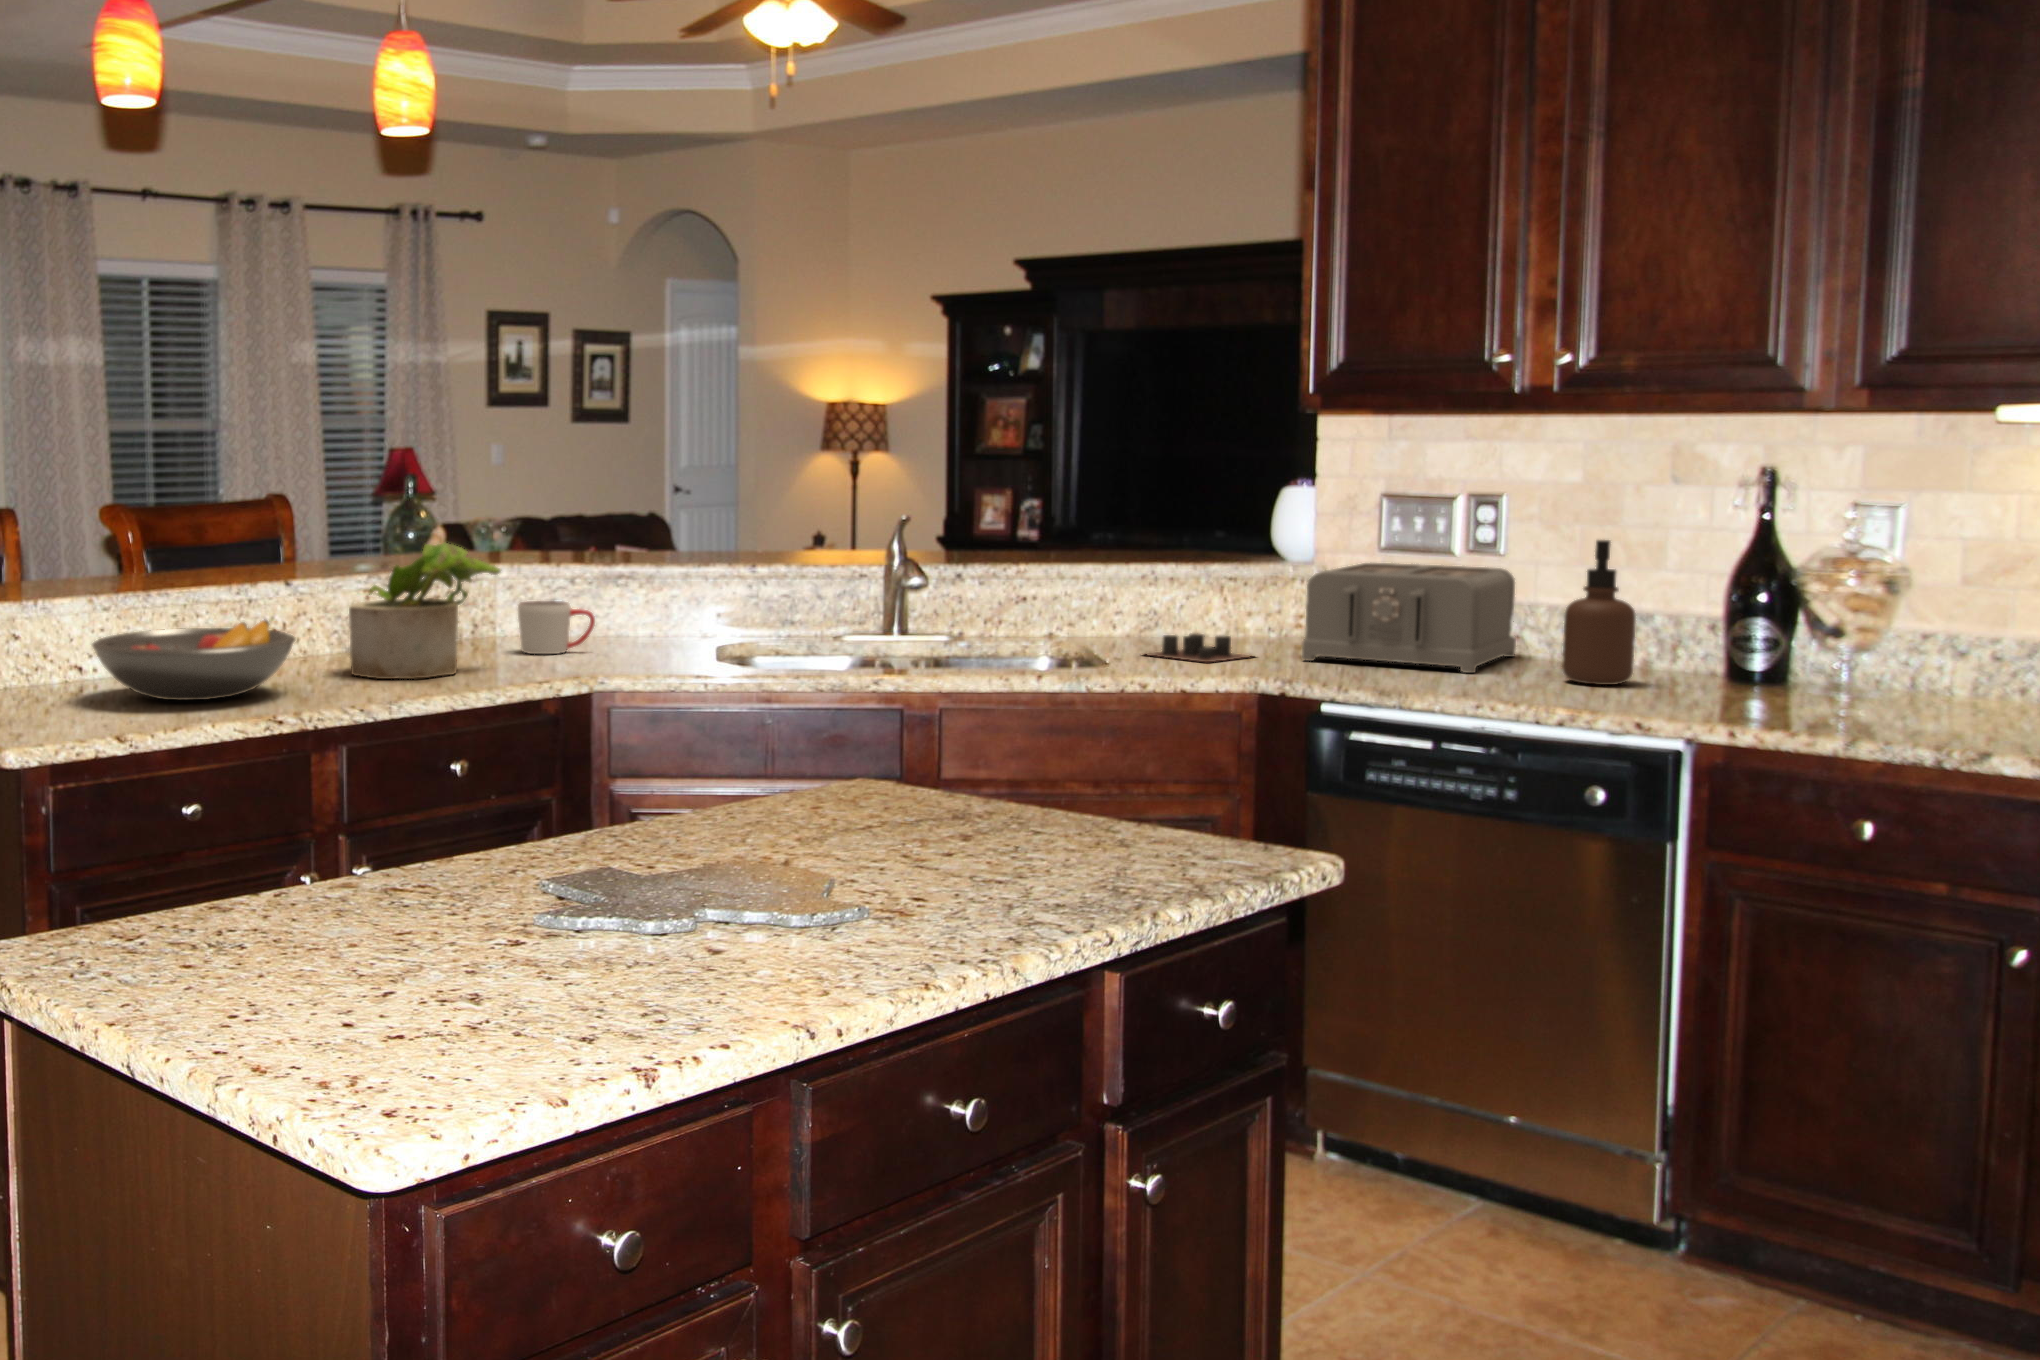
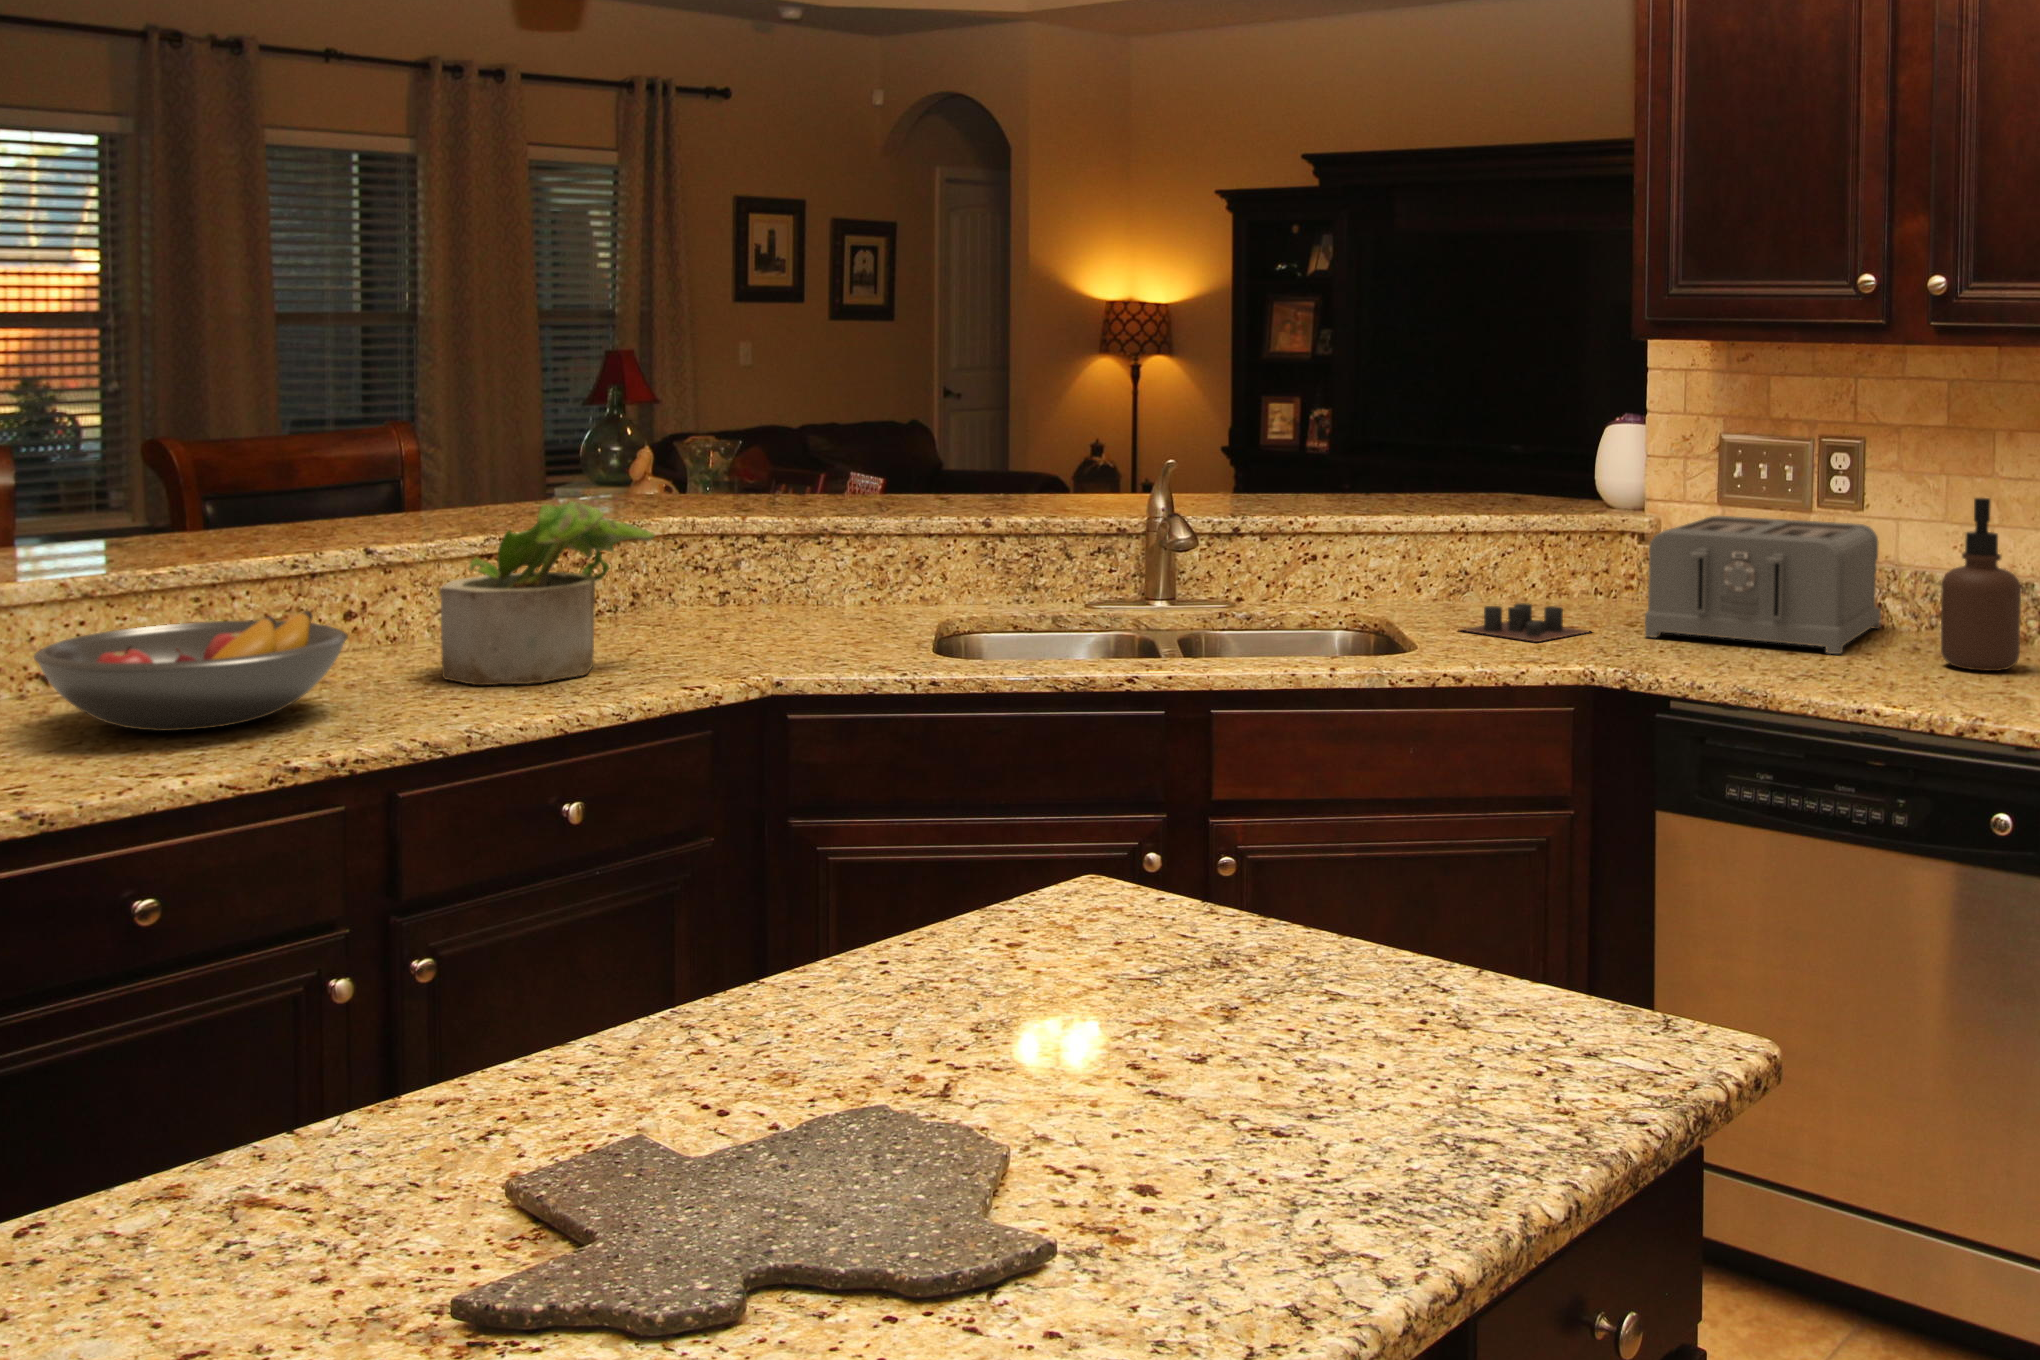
mug: present [518,601,595,654] -> none [688,568,789,639]

